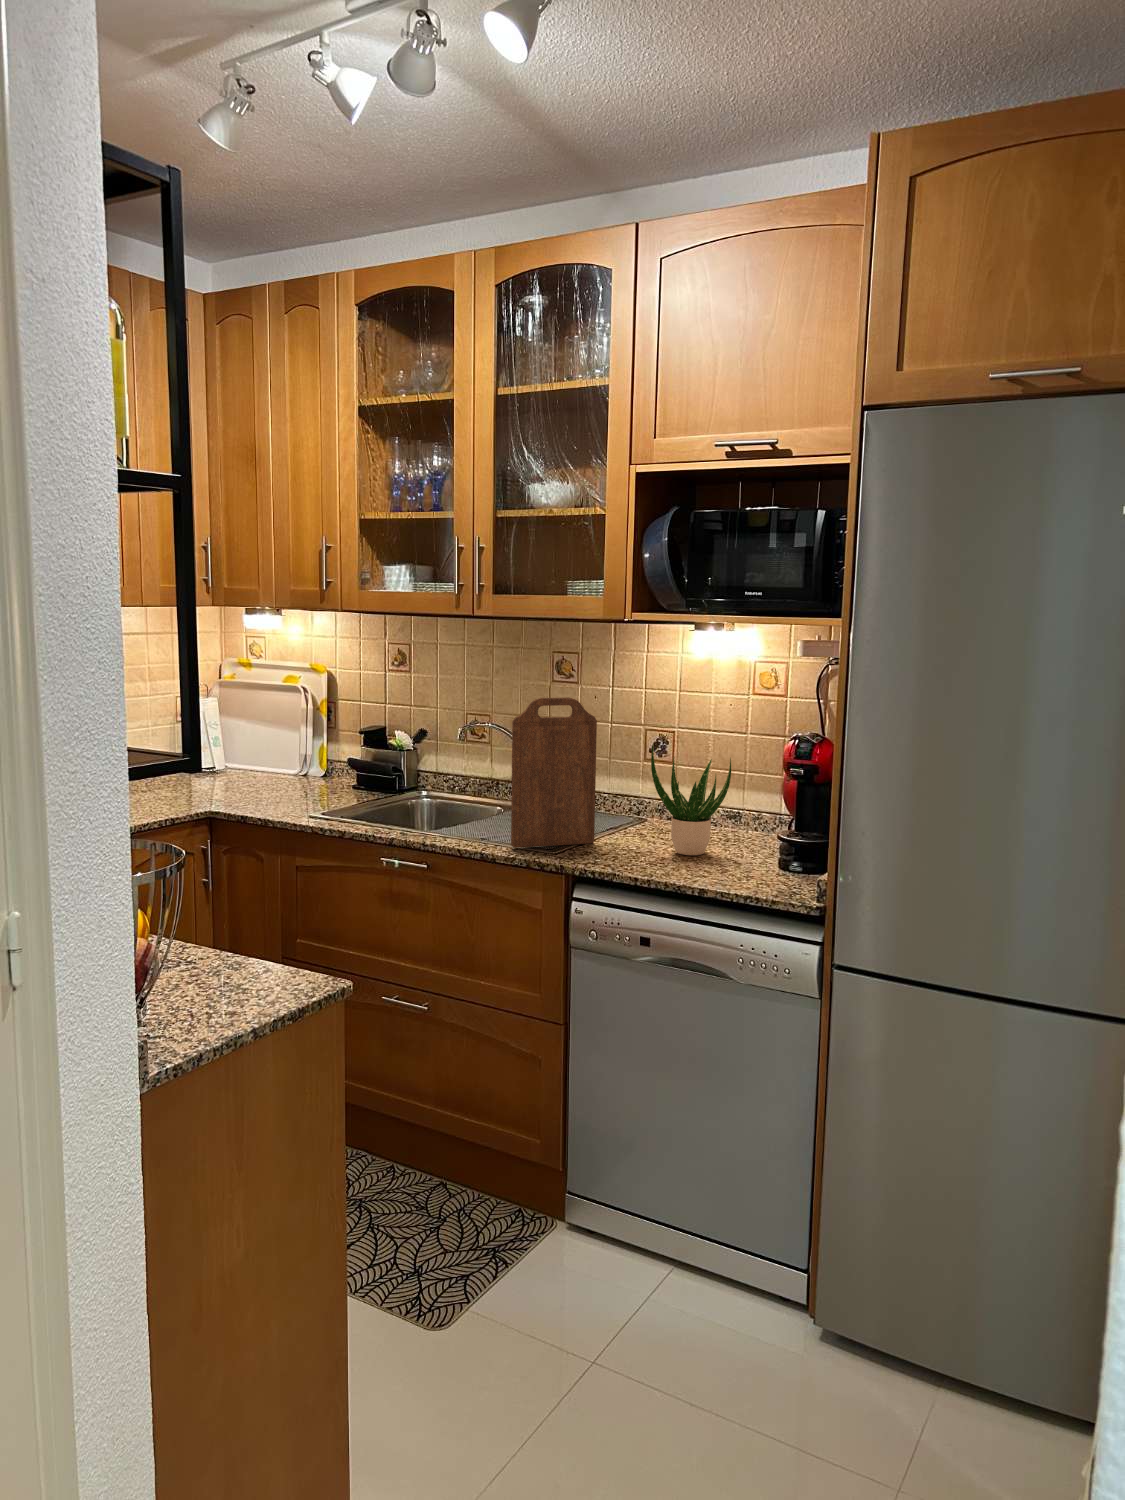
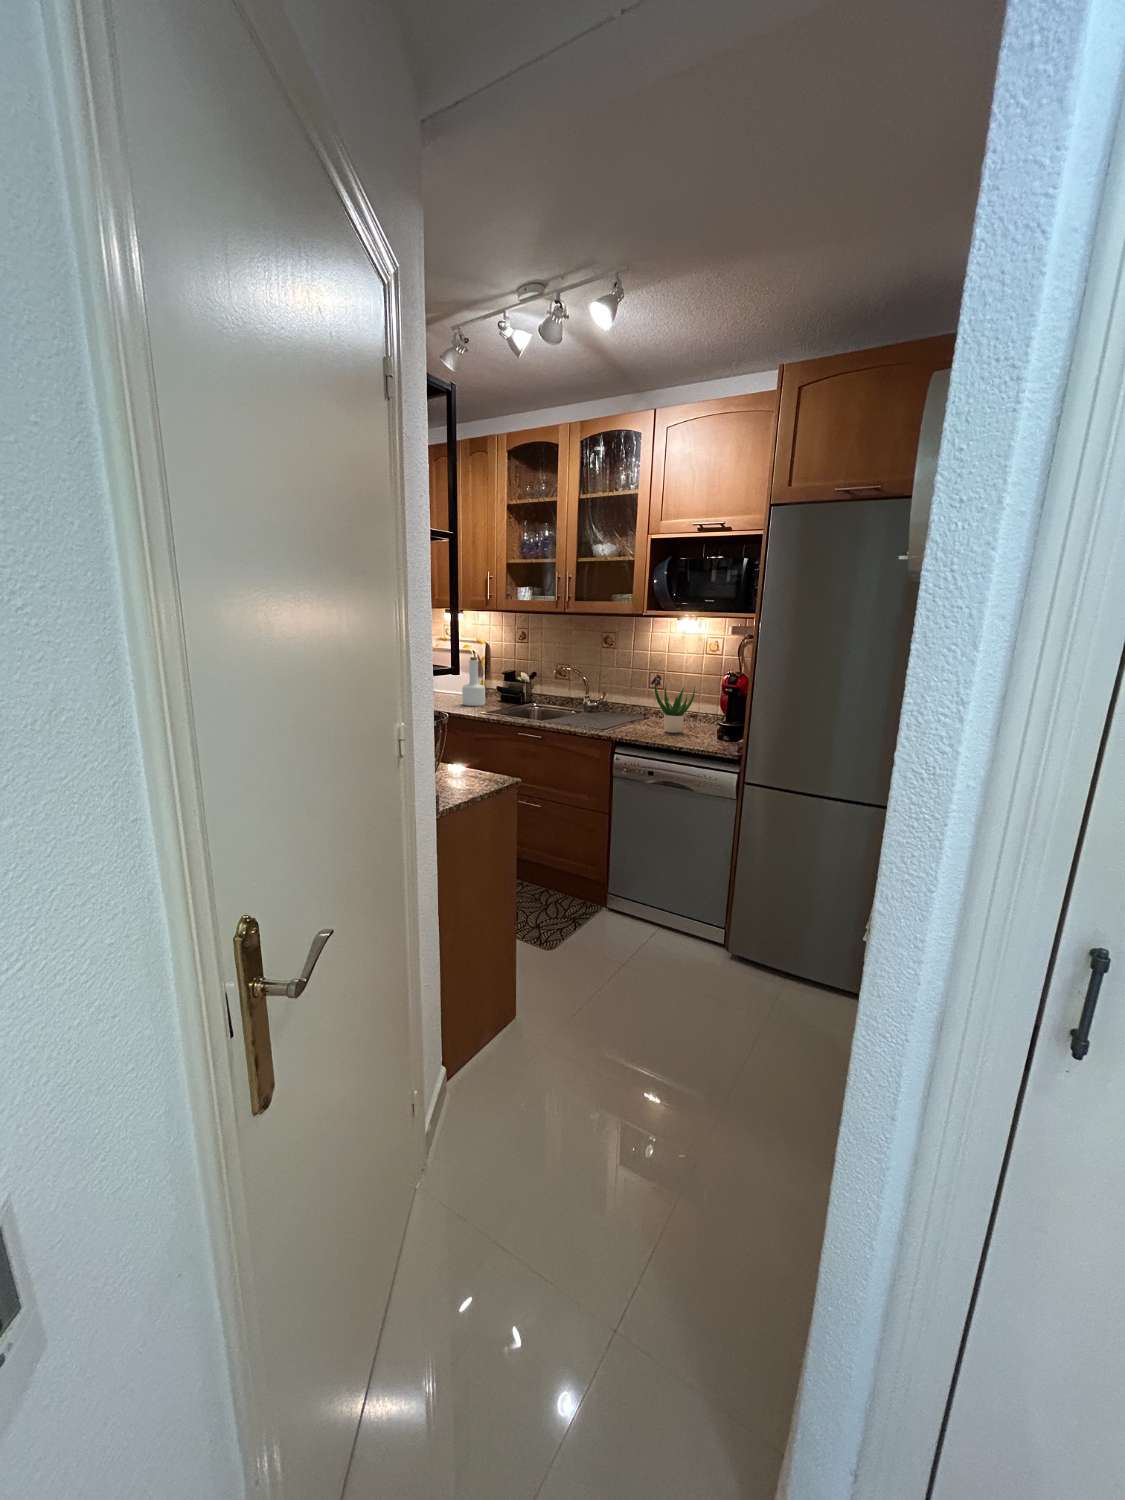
cutting board: present [511,697,597,848] -> none [584,654,628,728]
bottle: none [279,700,326,797] -> present [462,657,485,706]

